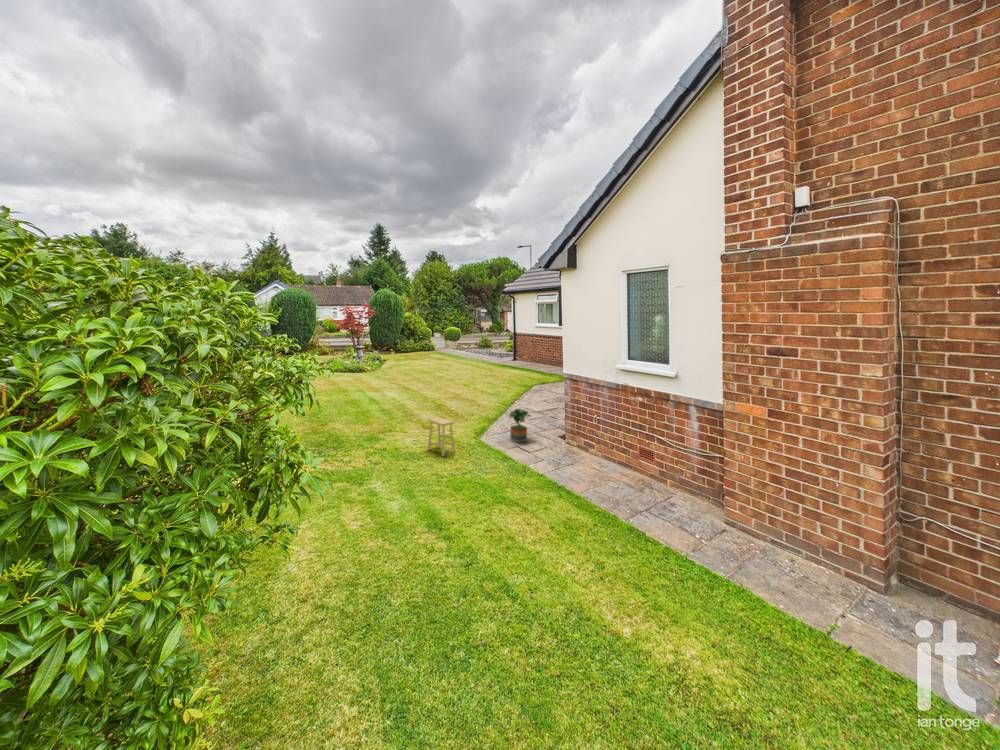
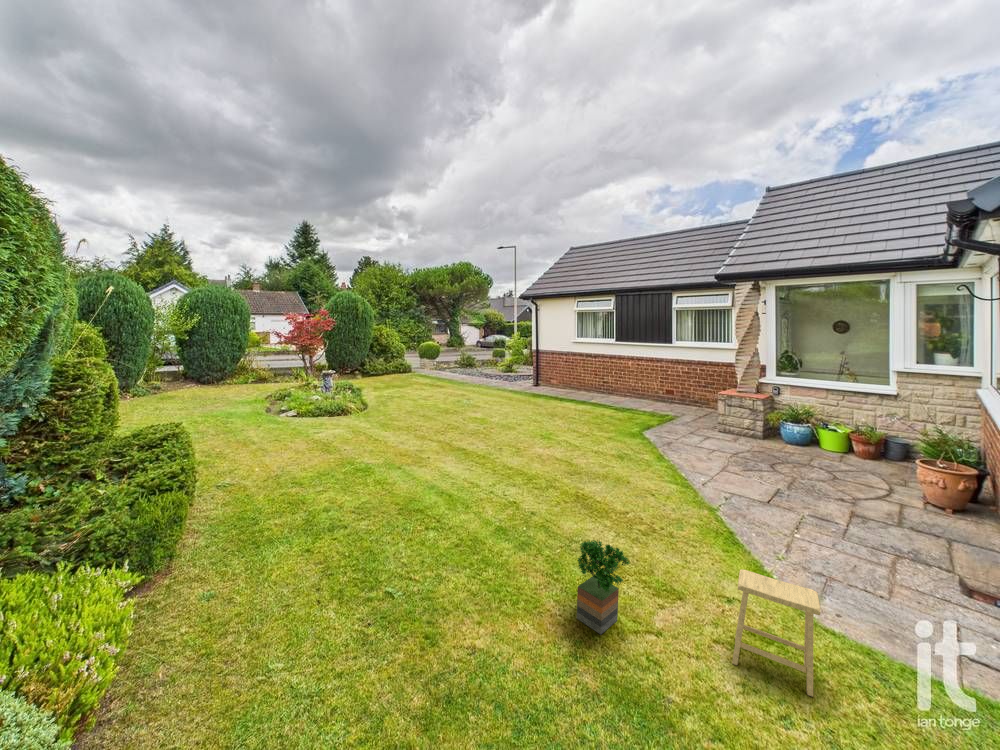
potted tree: present [510,409,530,443] -> present [577,540,630,635]

